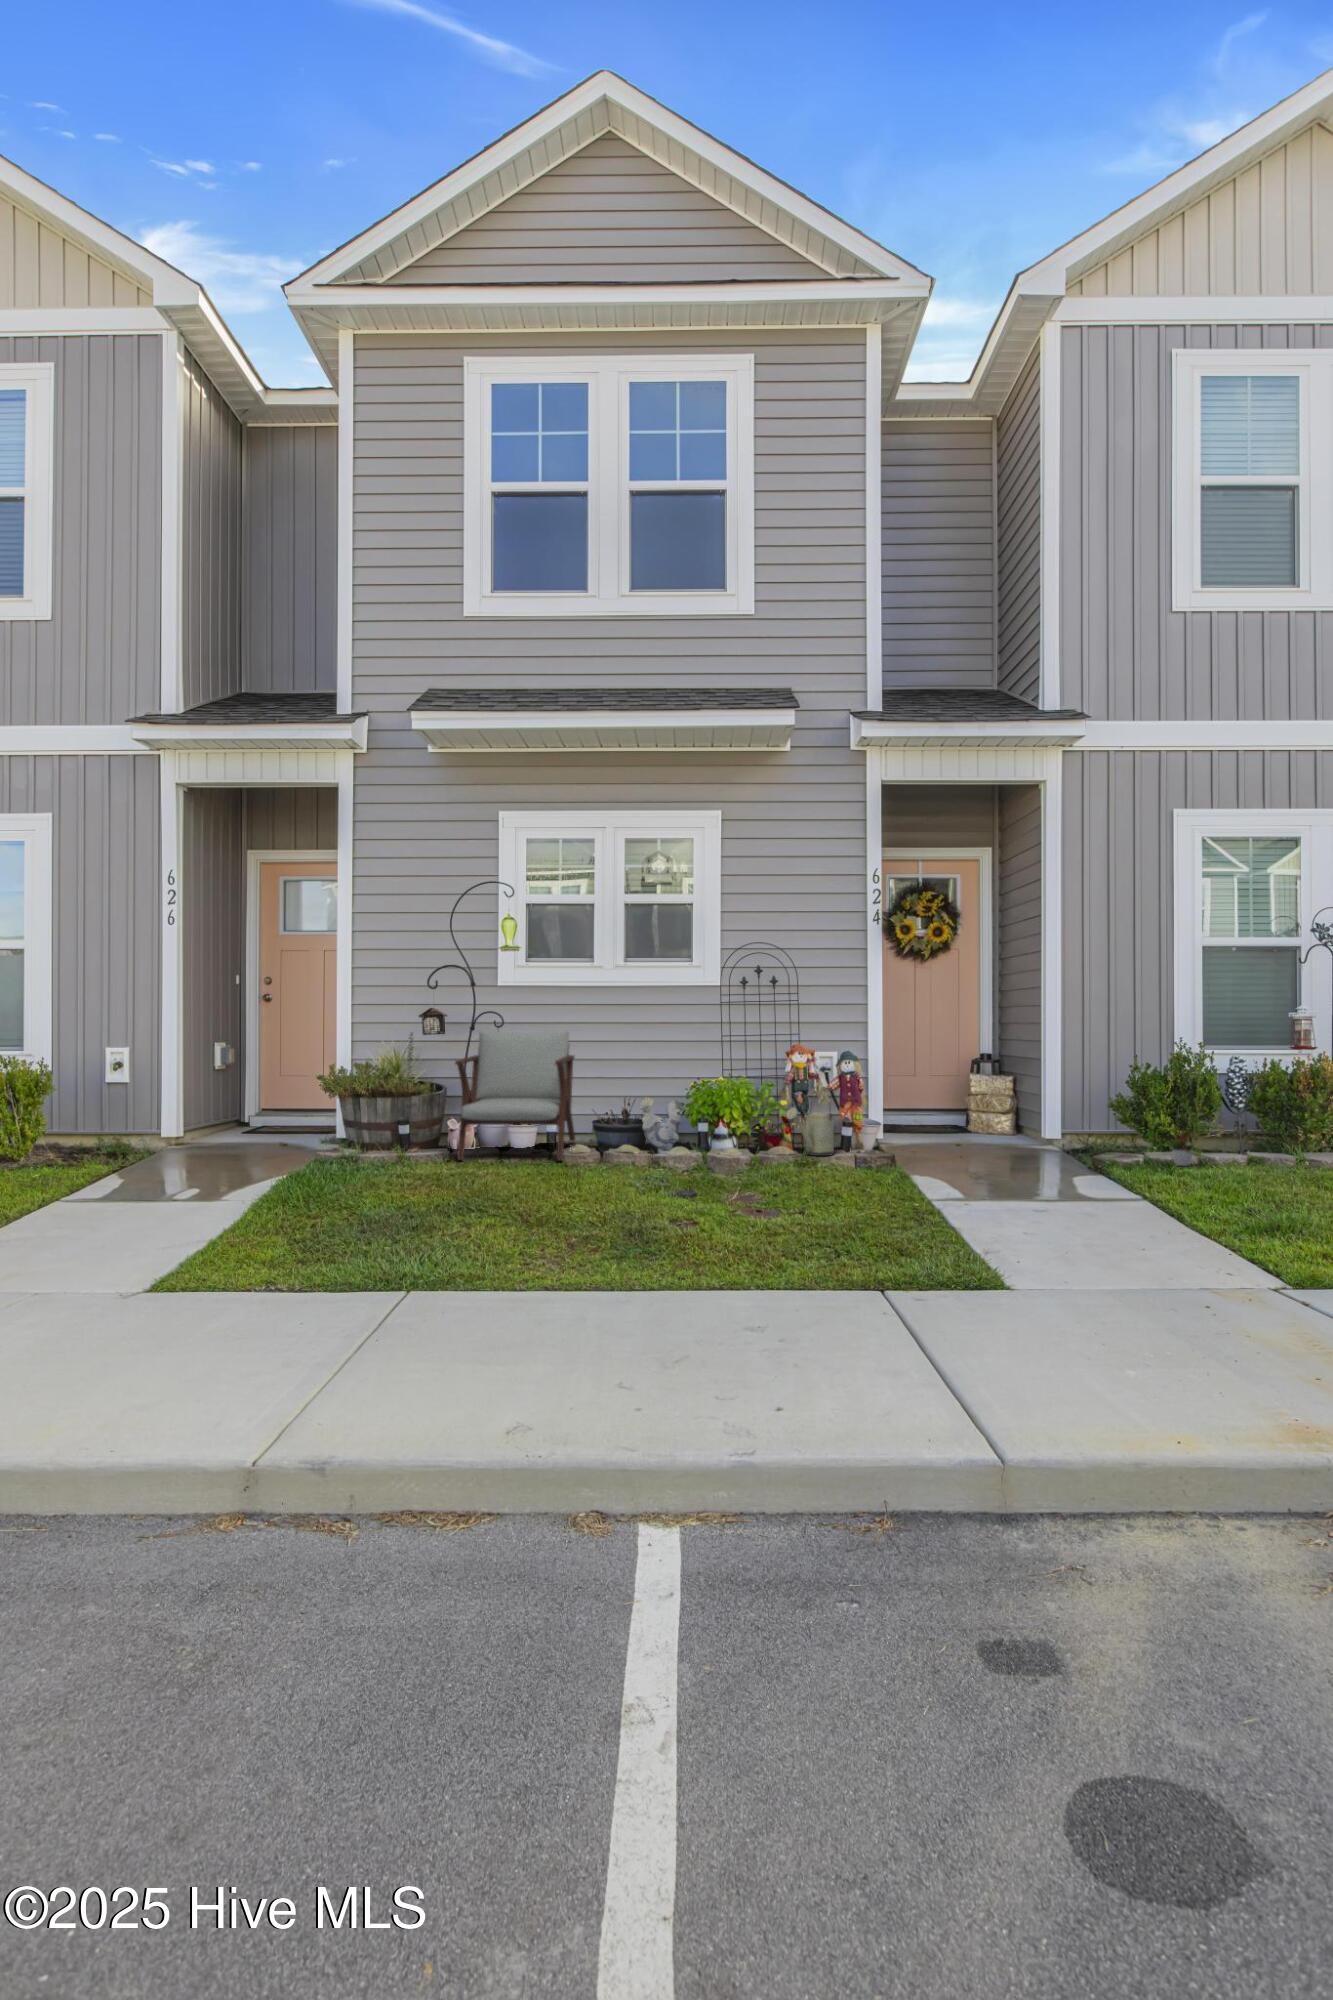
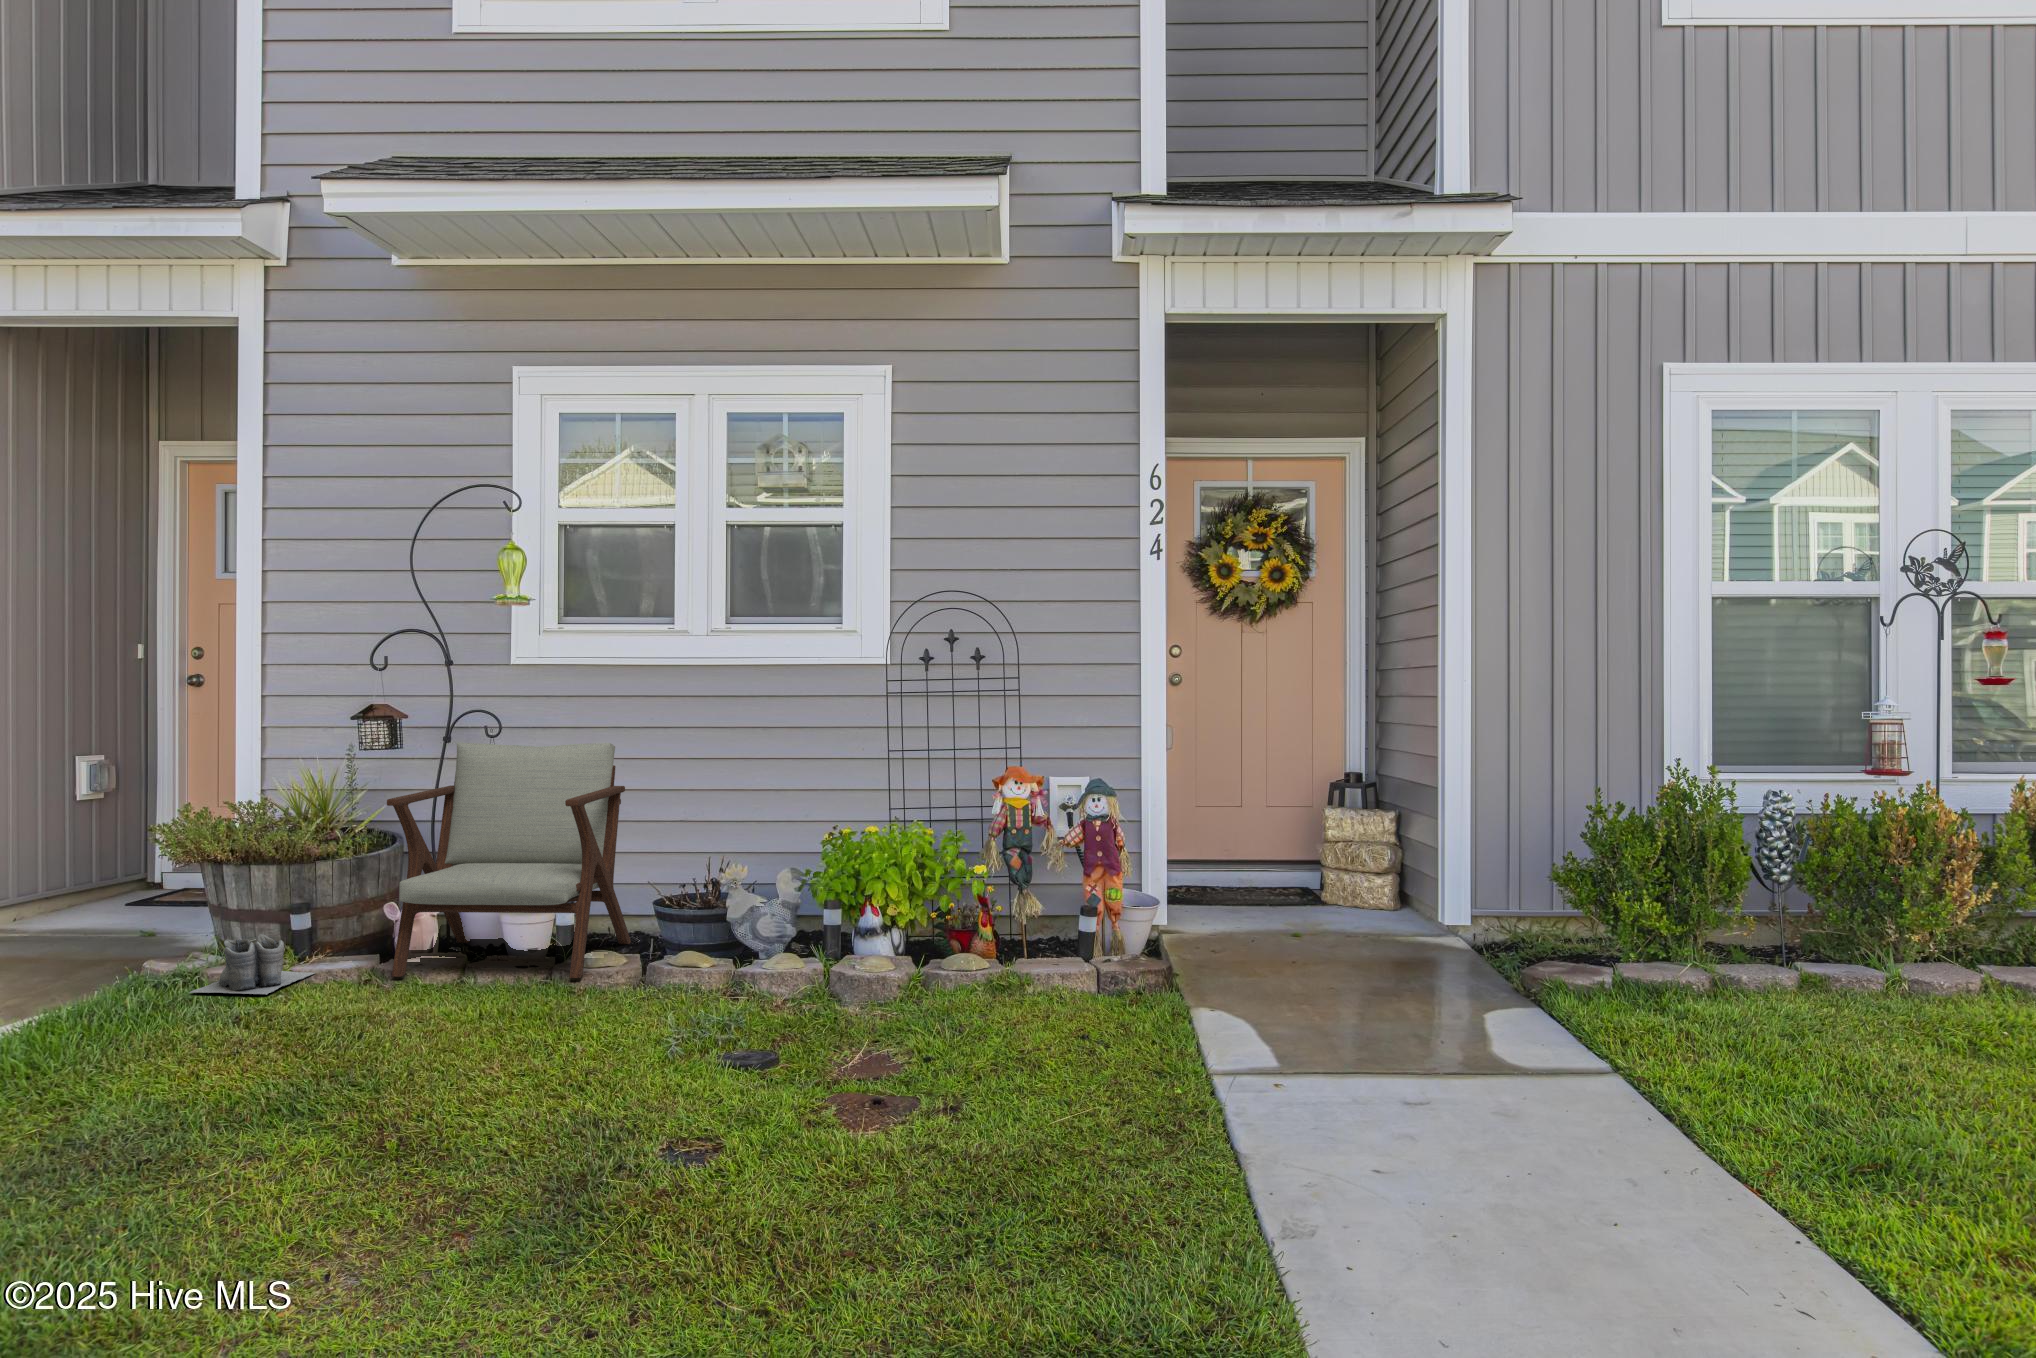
watering can: present [786,1103,835,1156] -> none [983,866,1076,967]
decorative plant: present [1170,1131,1193,1166] -> none [1658,923,1702,990]
boots: none [351,1136,412,1168] -> present [190,934,314,995]

